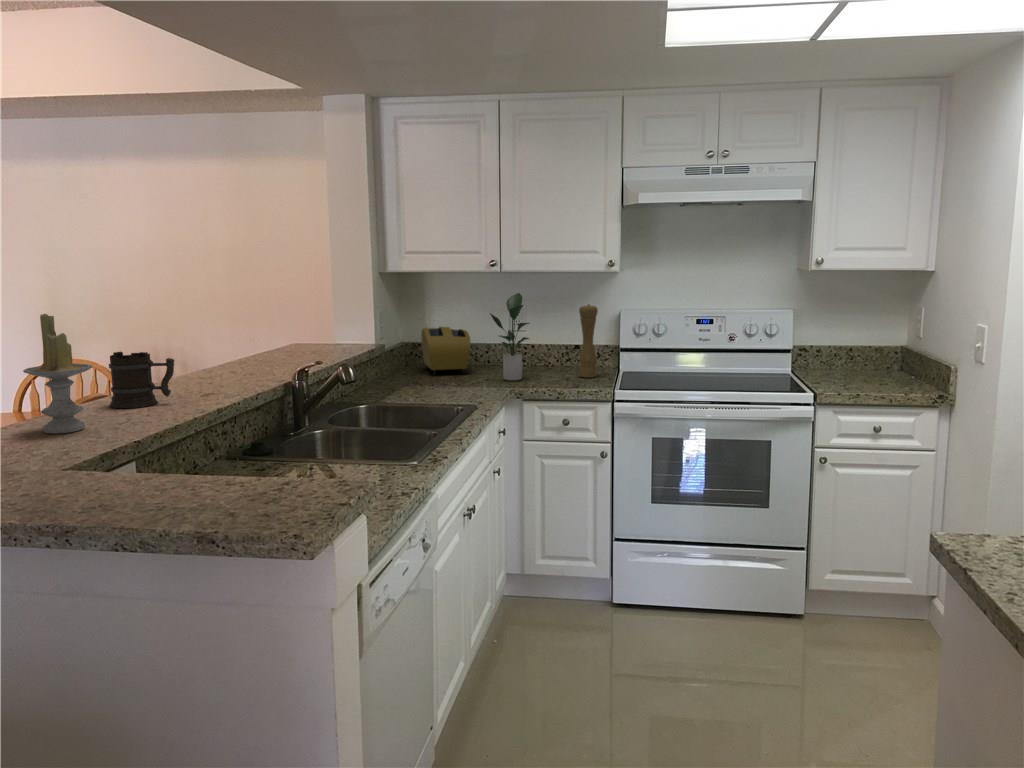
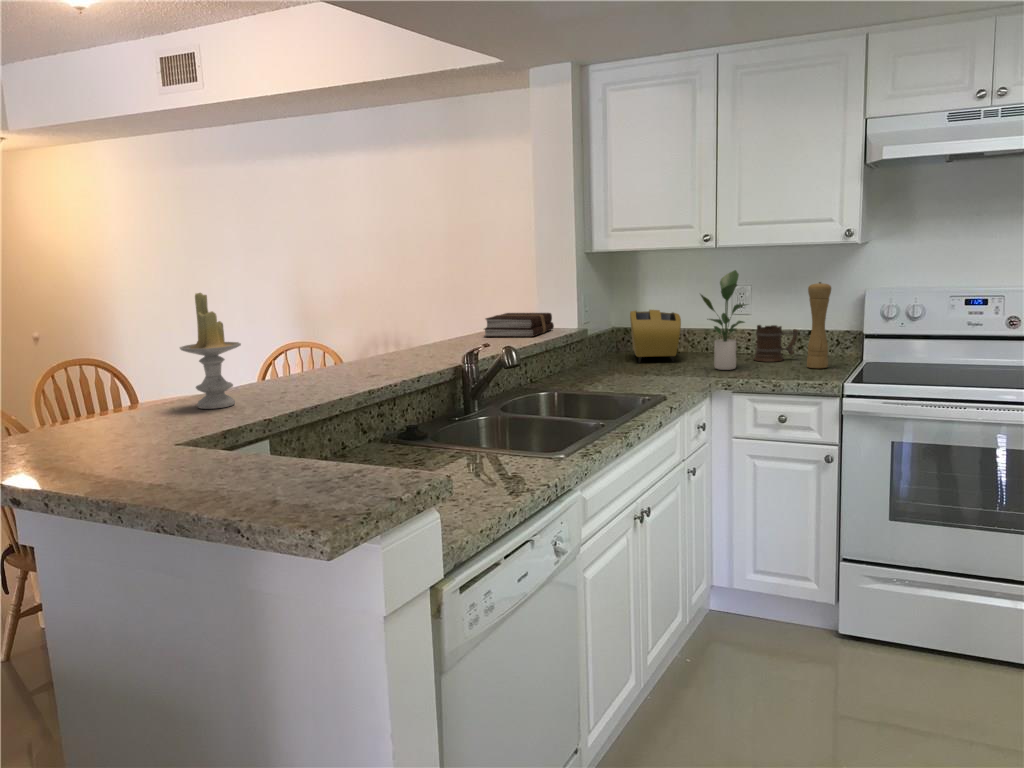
book: none [289,330,353,353] -> present [484,313,554,337]
mug: present [109,352,174,408] -> present [754,325,798,362]

